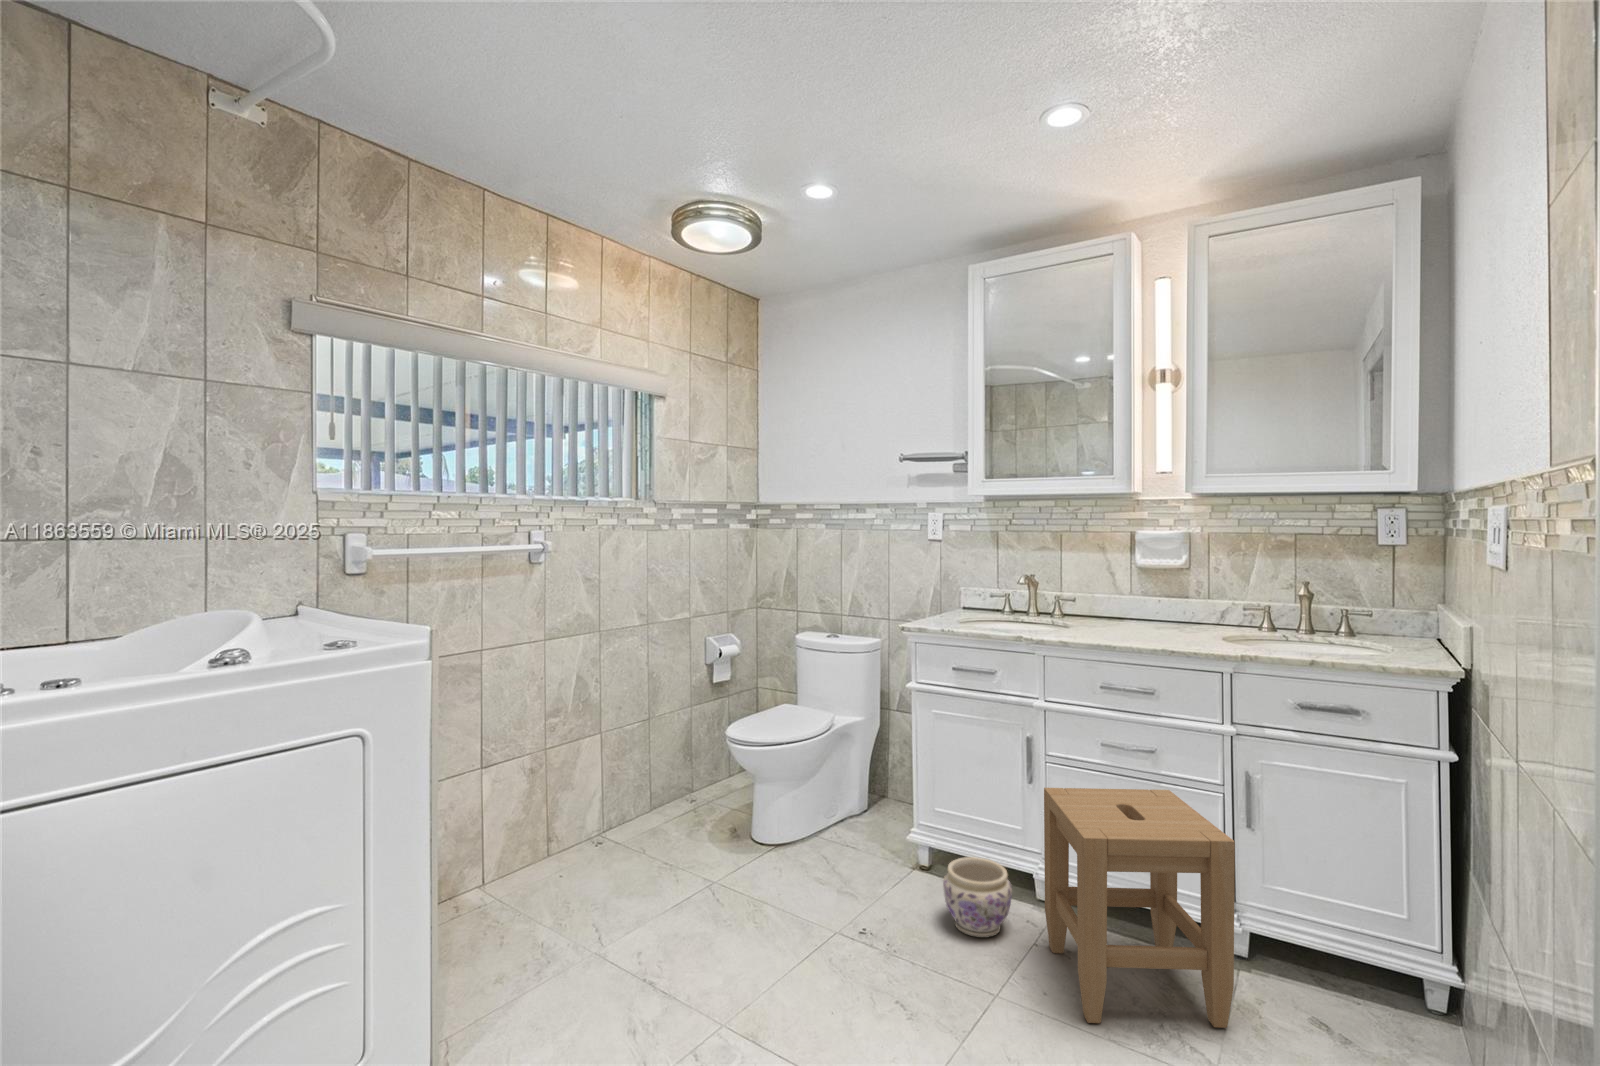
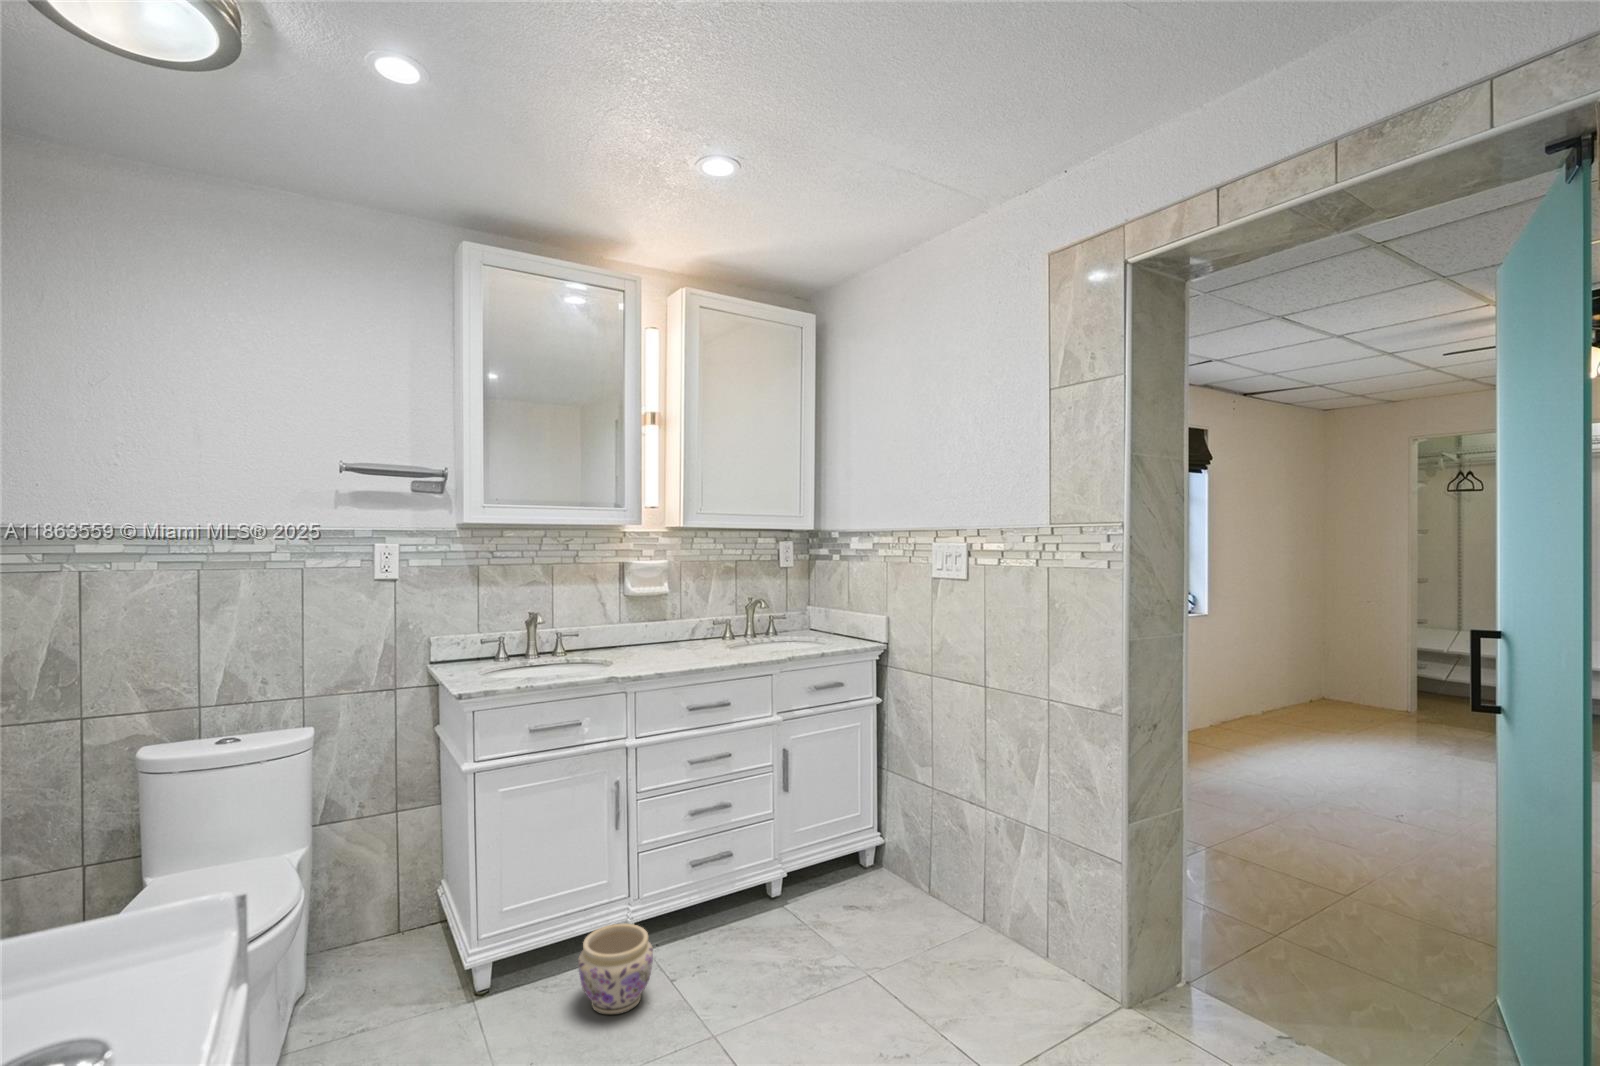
stool: present [1044,788,1235,1028] -> none [677,786,836,1006]

